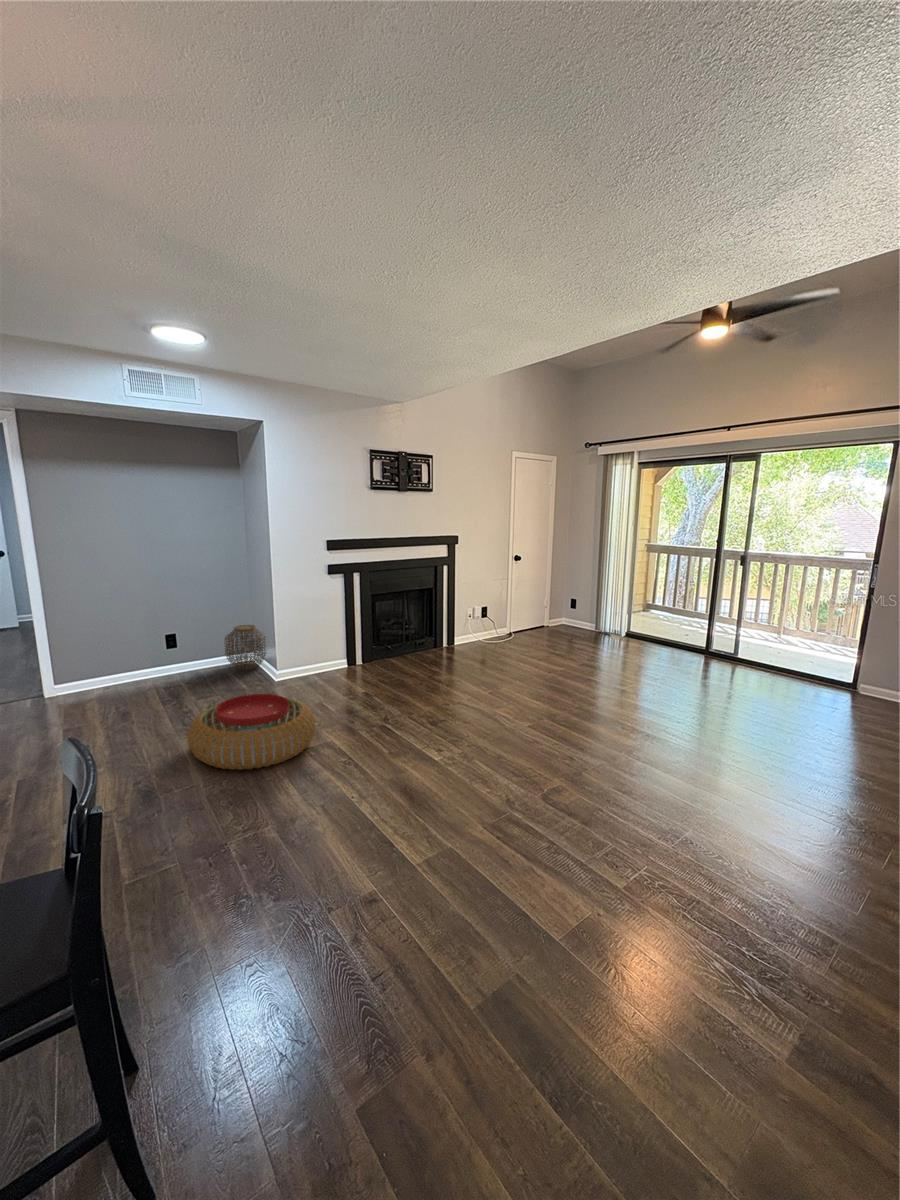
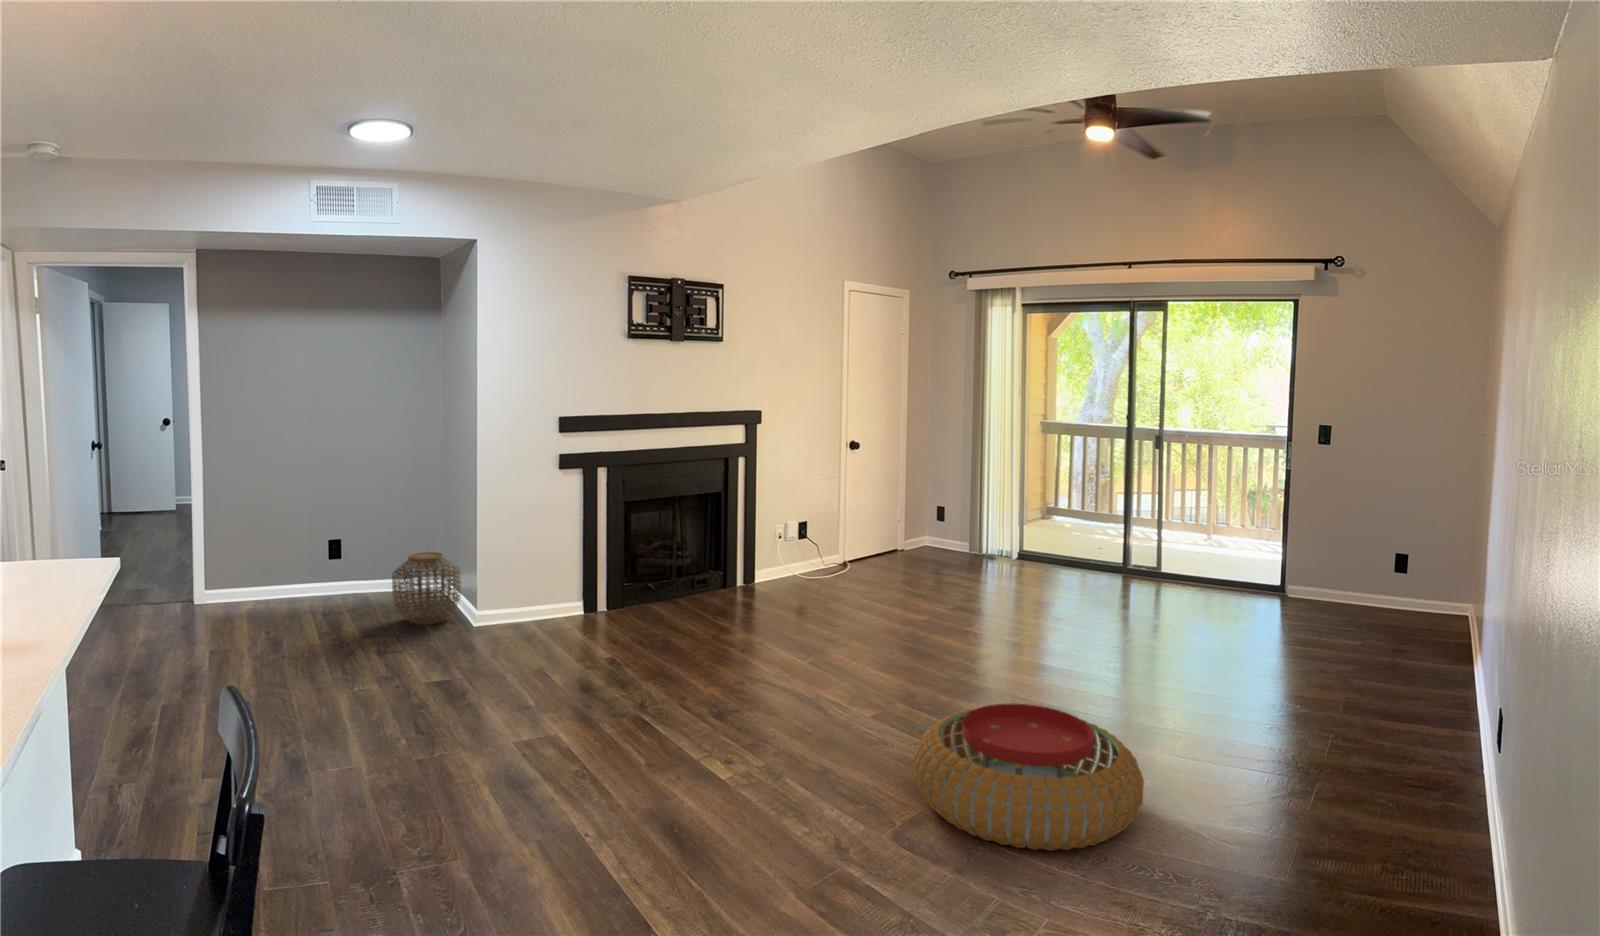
pouf: present [188,694,316,770] -> present [914,704,1144,851]

